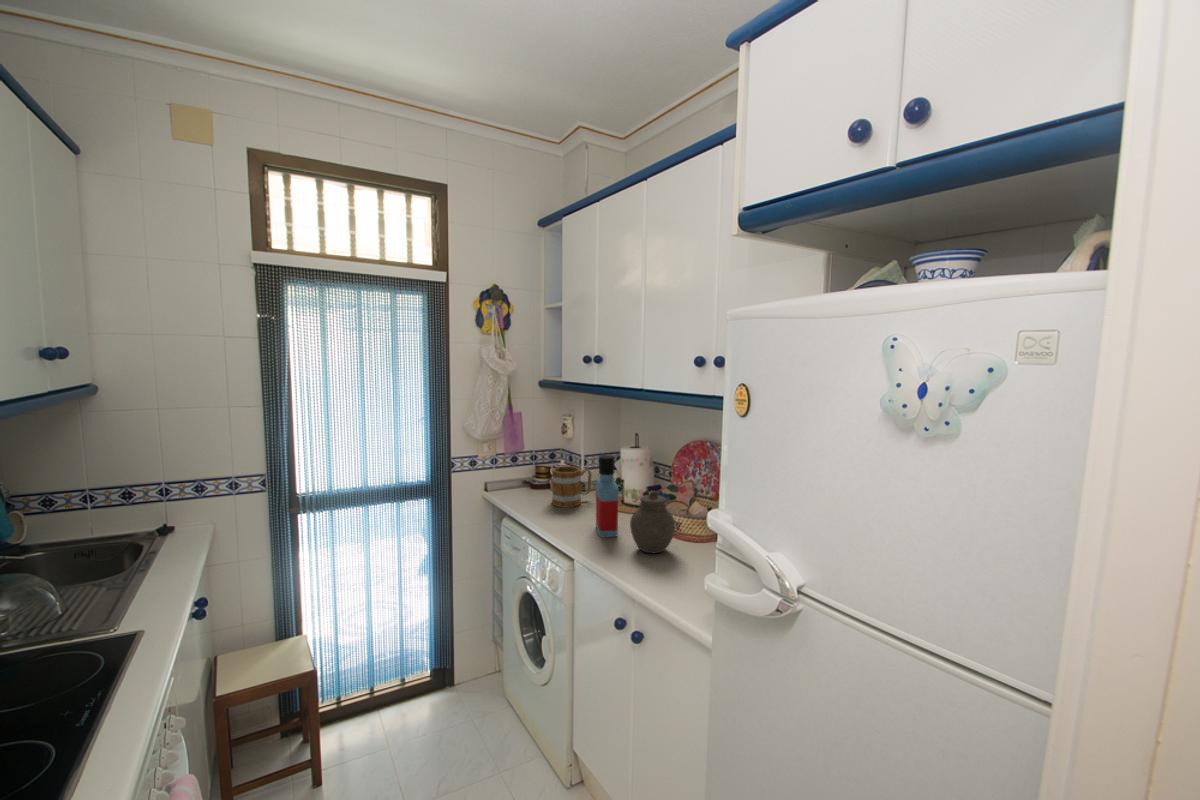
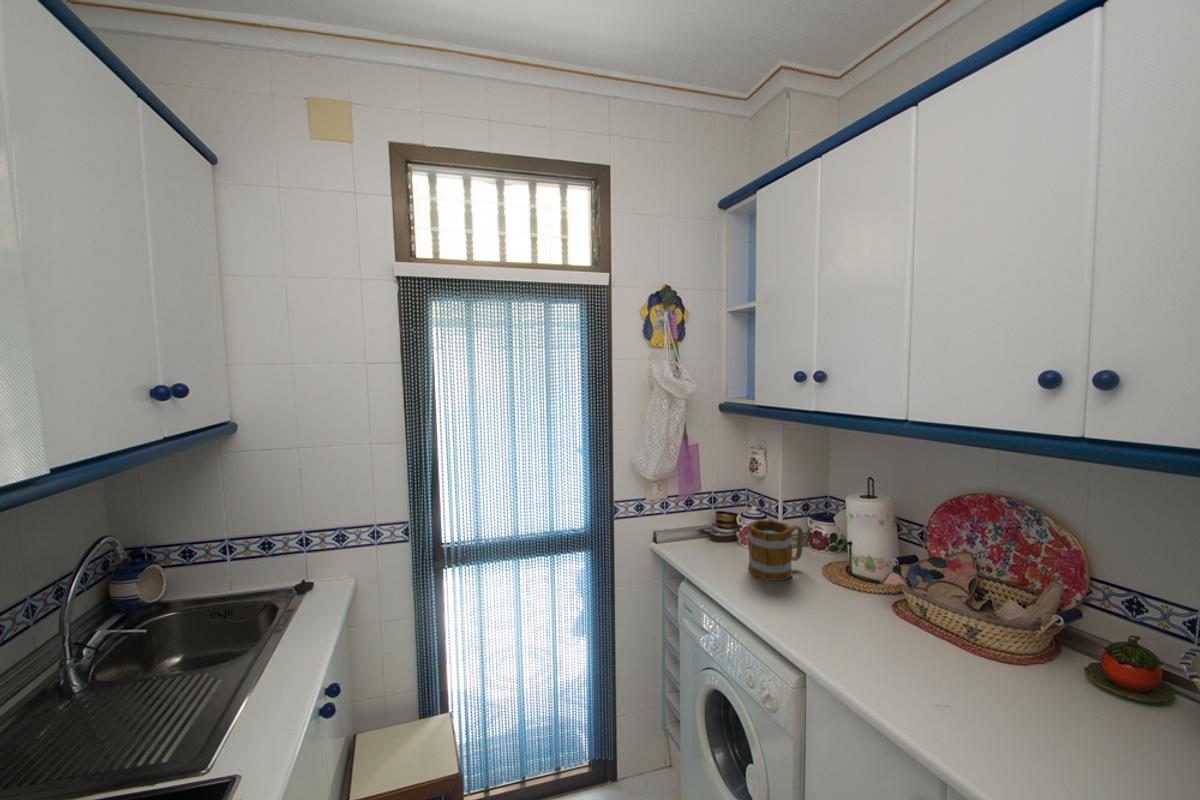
bottle: present [596,455,619,537] -> none [840,524,897,662]
jar: present [630,491,675,553] -> none [937,607,1042,724]

